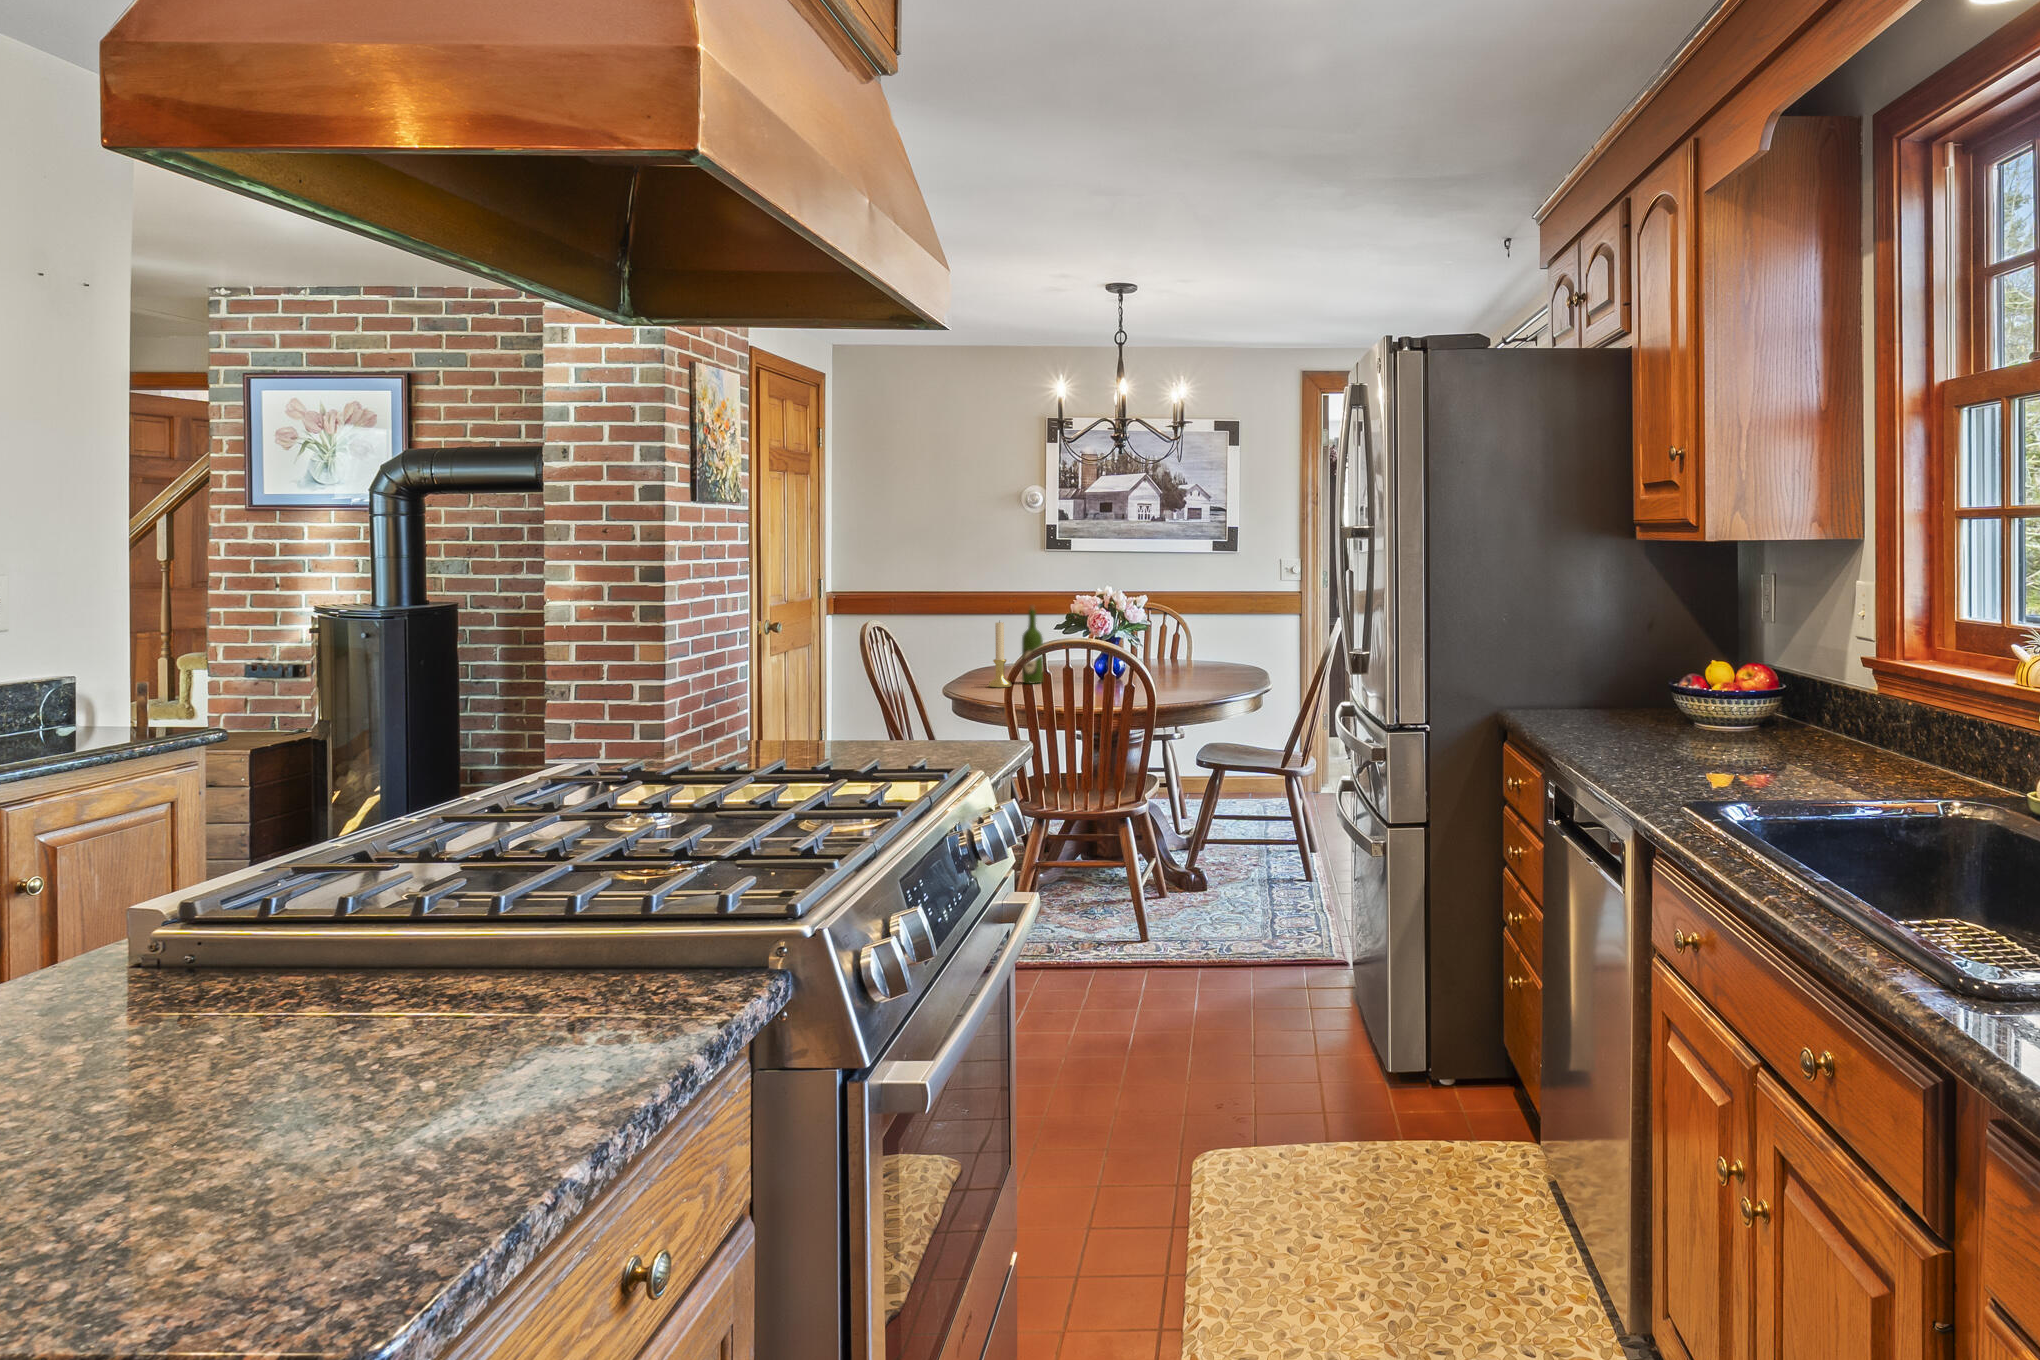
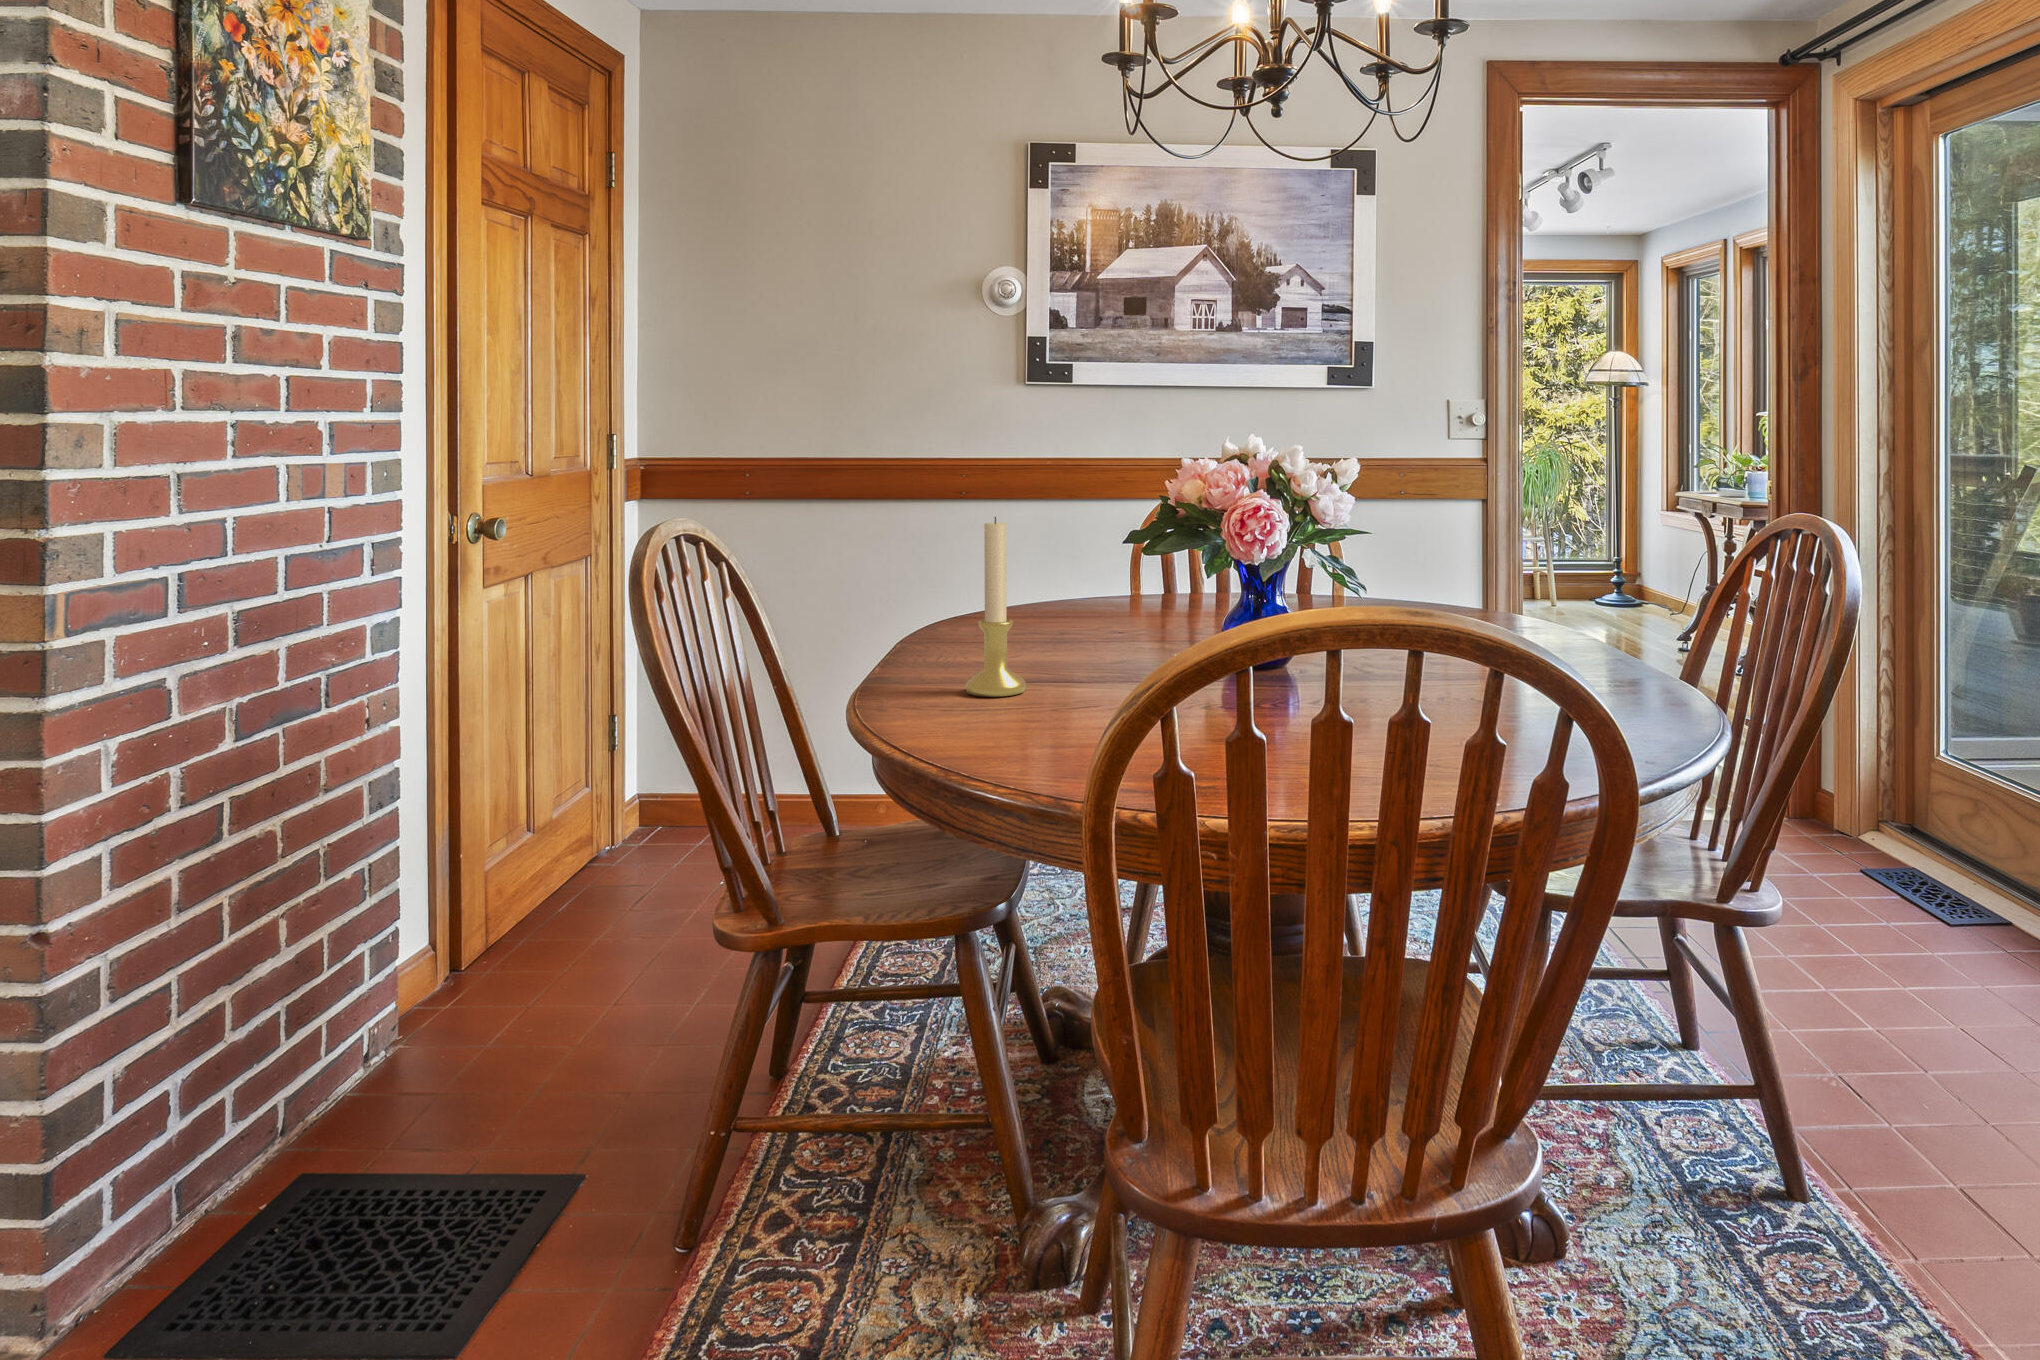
wine bottle: present [1022,605,1043,684] -> none [1046,477,1098,679]

